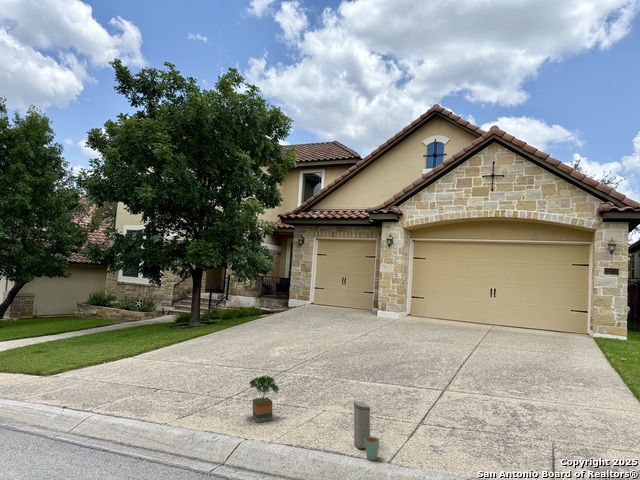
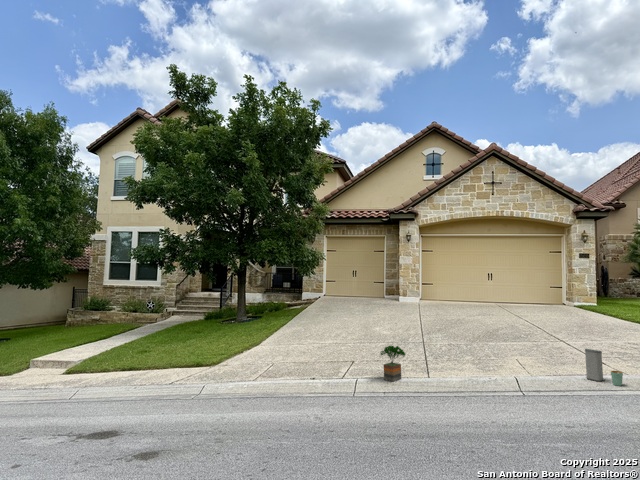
potted tree: present [249,376,279,423] -> present [381,346,405,381]

